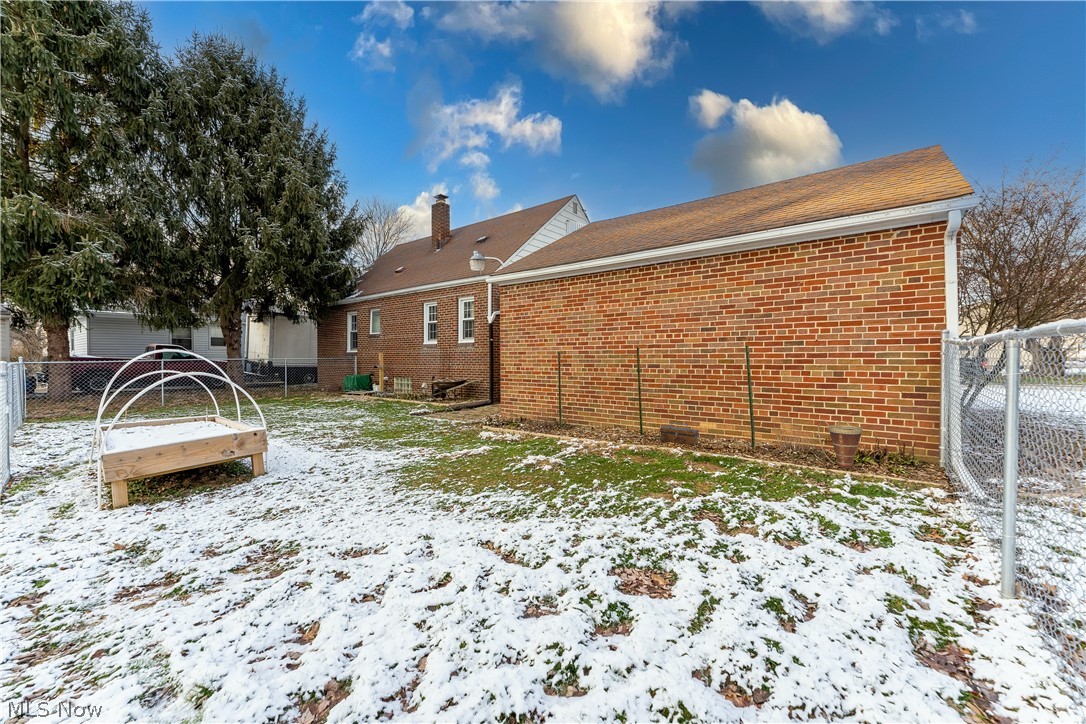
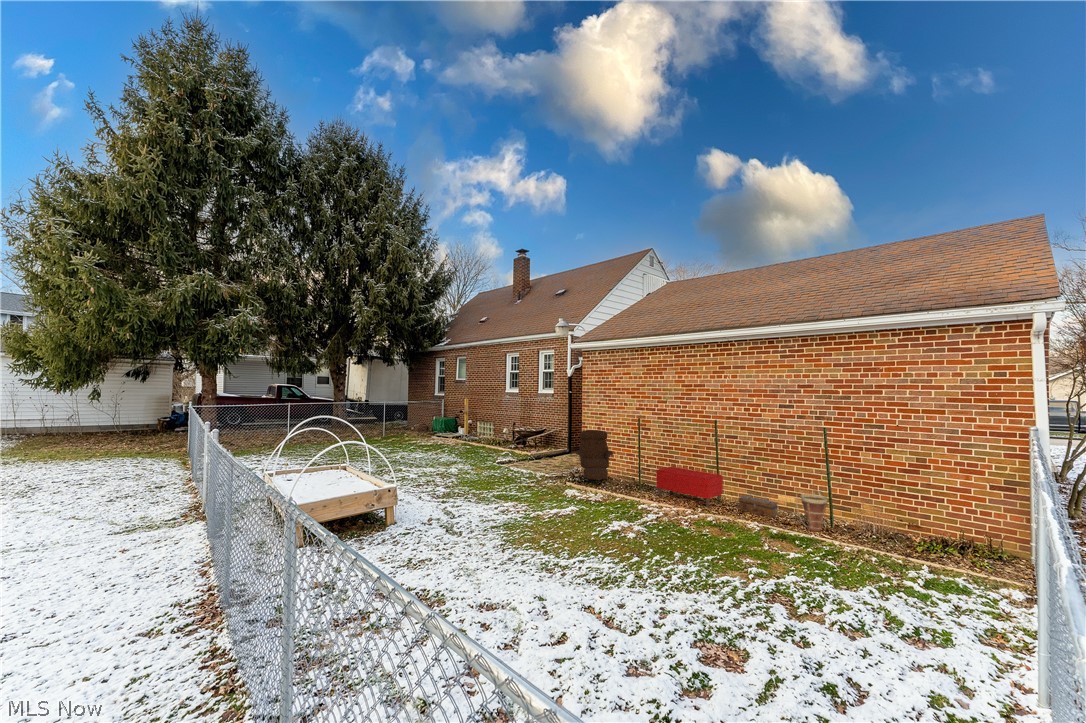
lounge chair: none [492,372,532,429] -> present [576,430,613,486]
bench: none [576,403,644,440] -> present [656,467,723,508]
basket: present [818,420,863,468] -> present [796,490,828,532]

